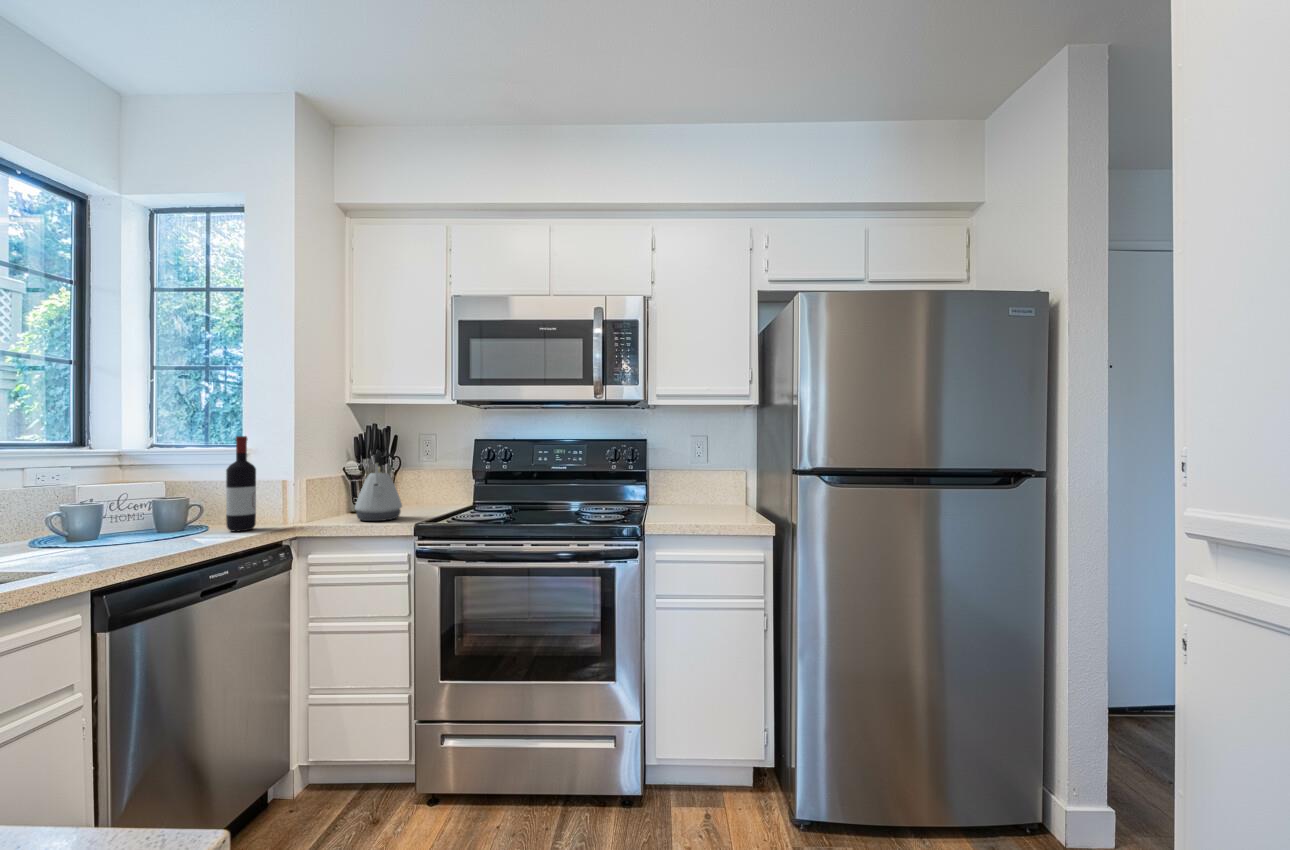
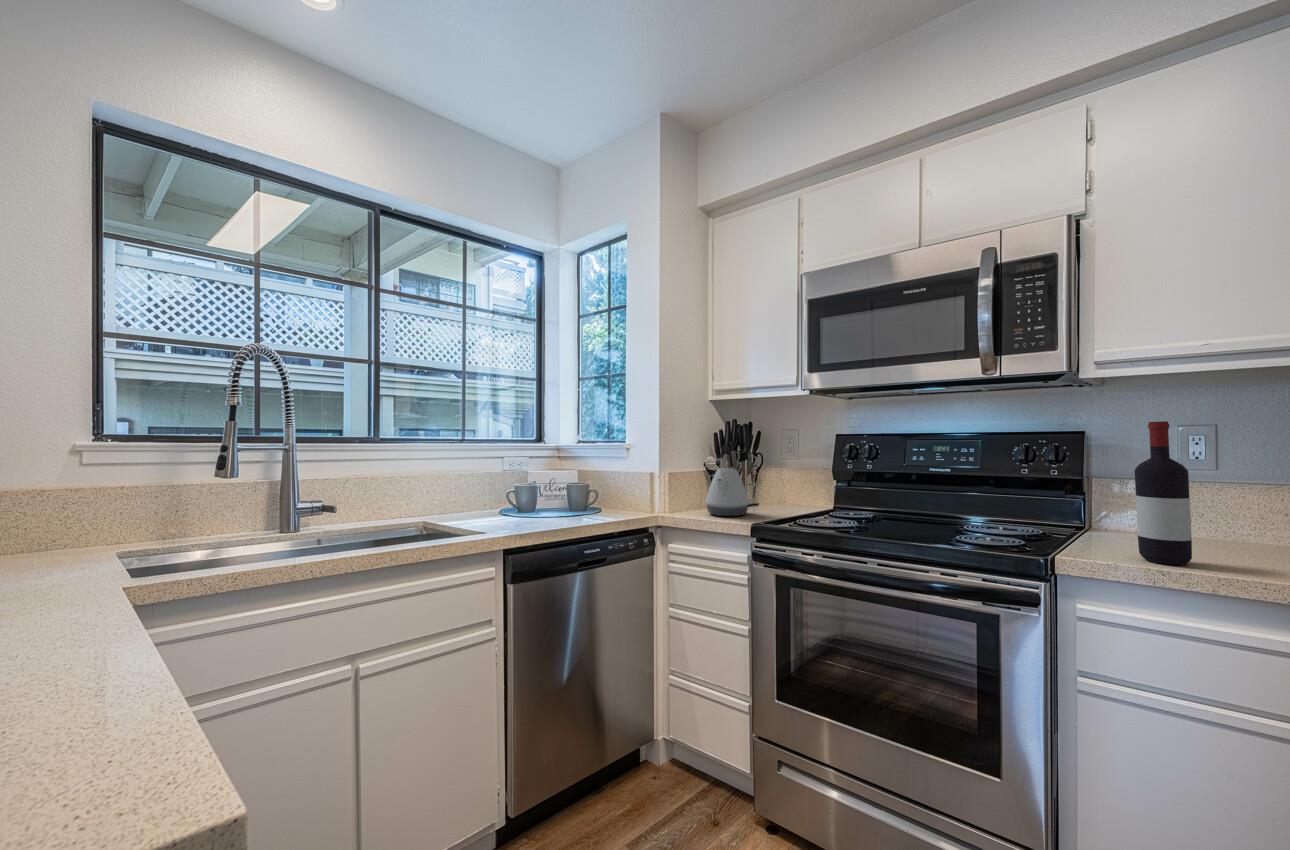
wine bottle: present [226,436,256,531] -> present [1134,421,1192,565]

